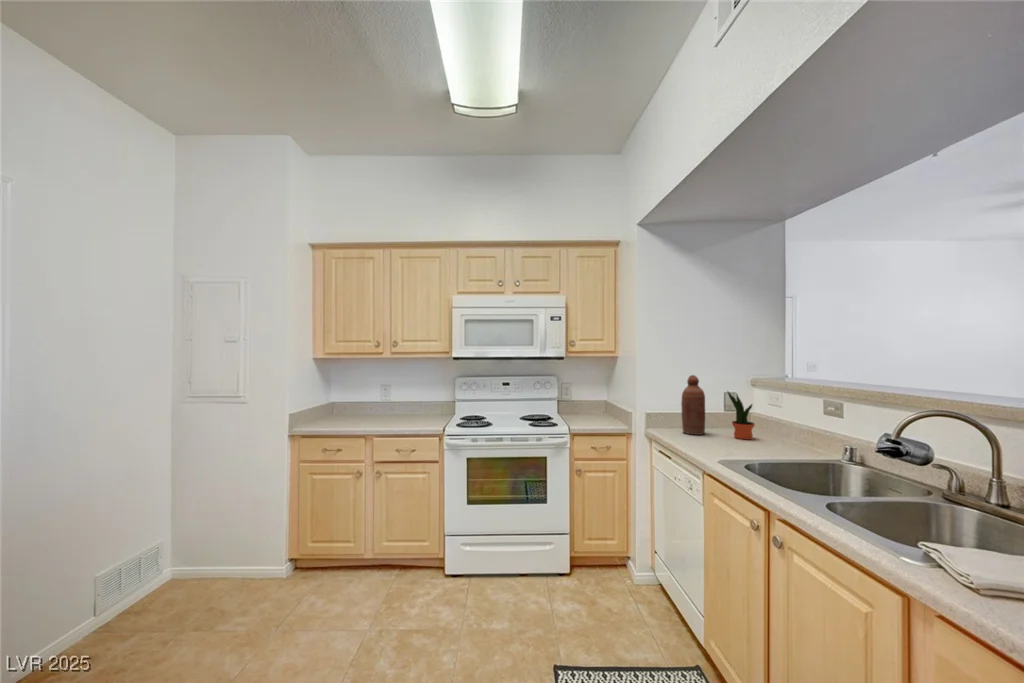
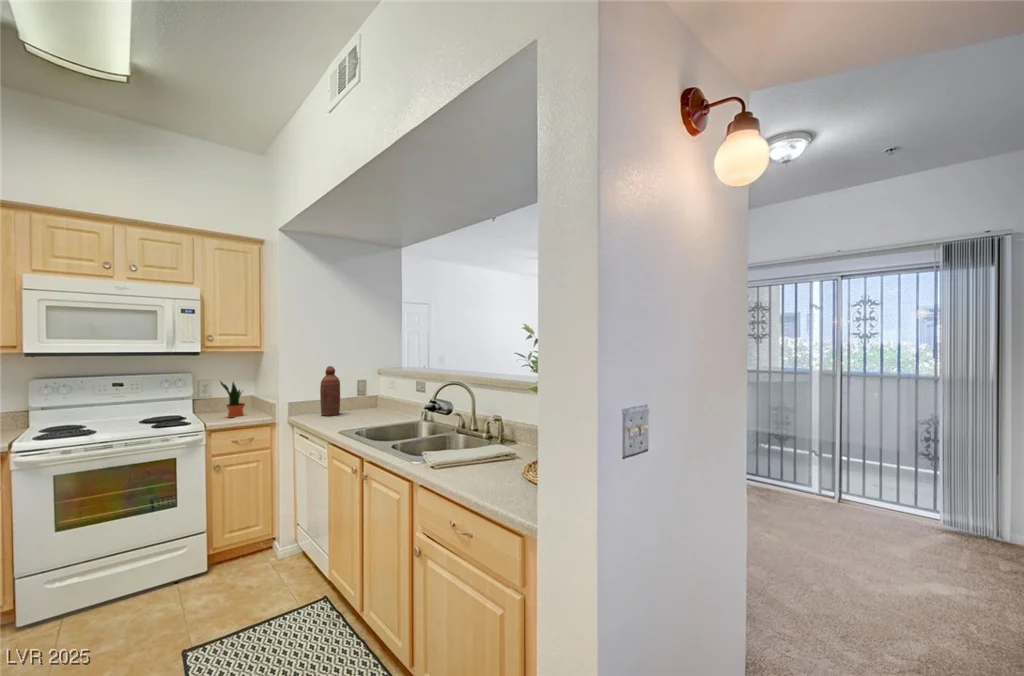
potted plant: present [728,392,755,439] -> present [221,382,245,417]

